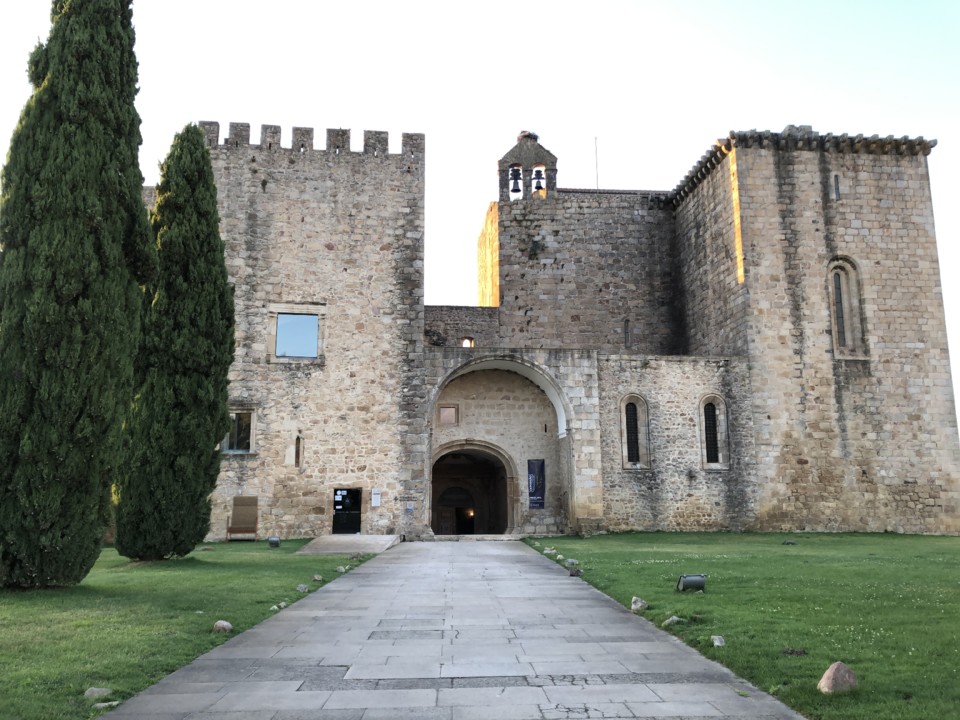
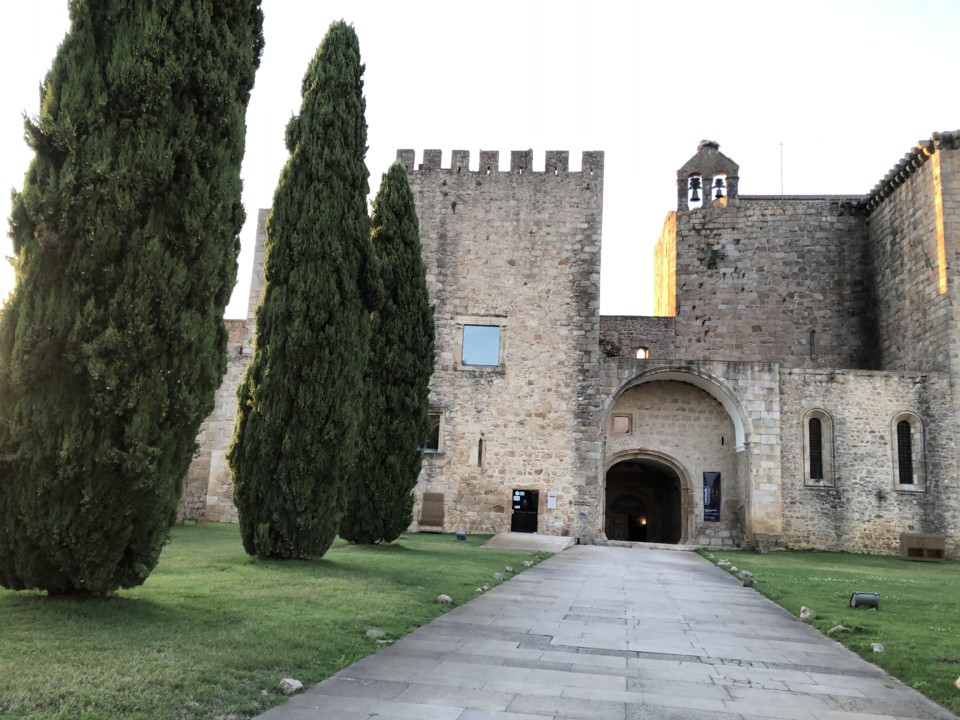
storage bench: none [708,508,748,535] -> present [899,532,945,562]

